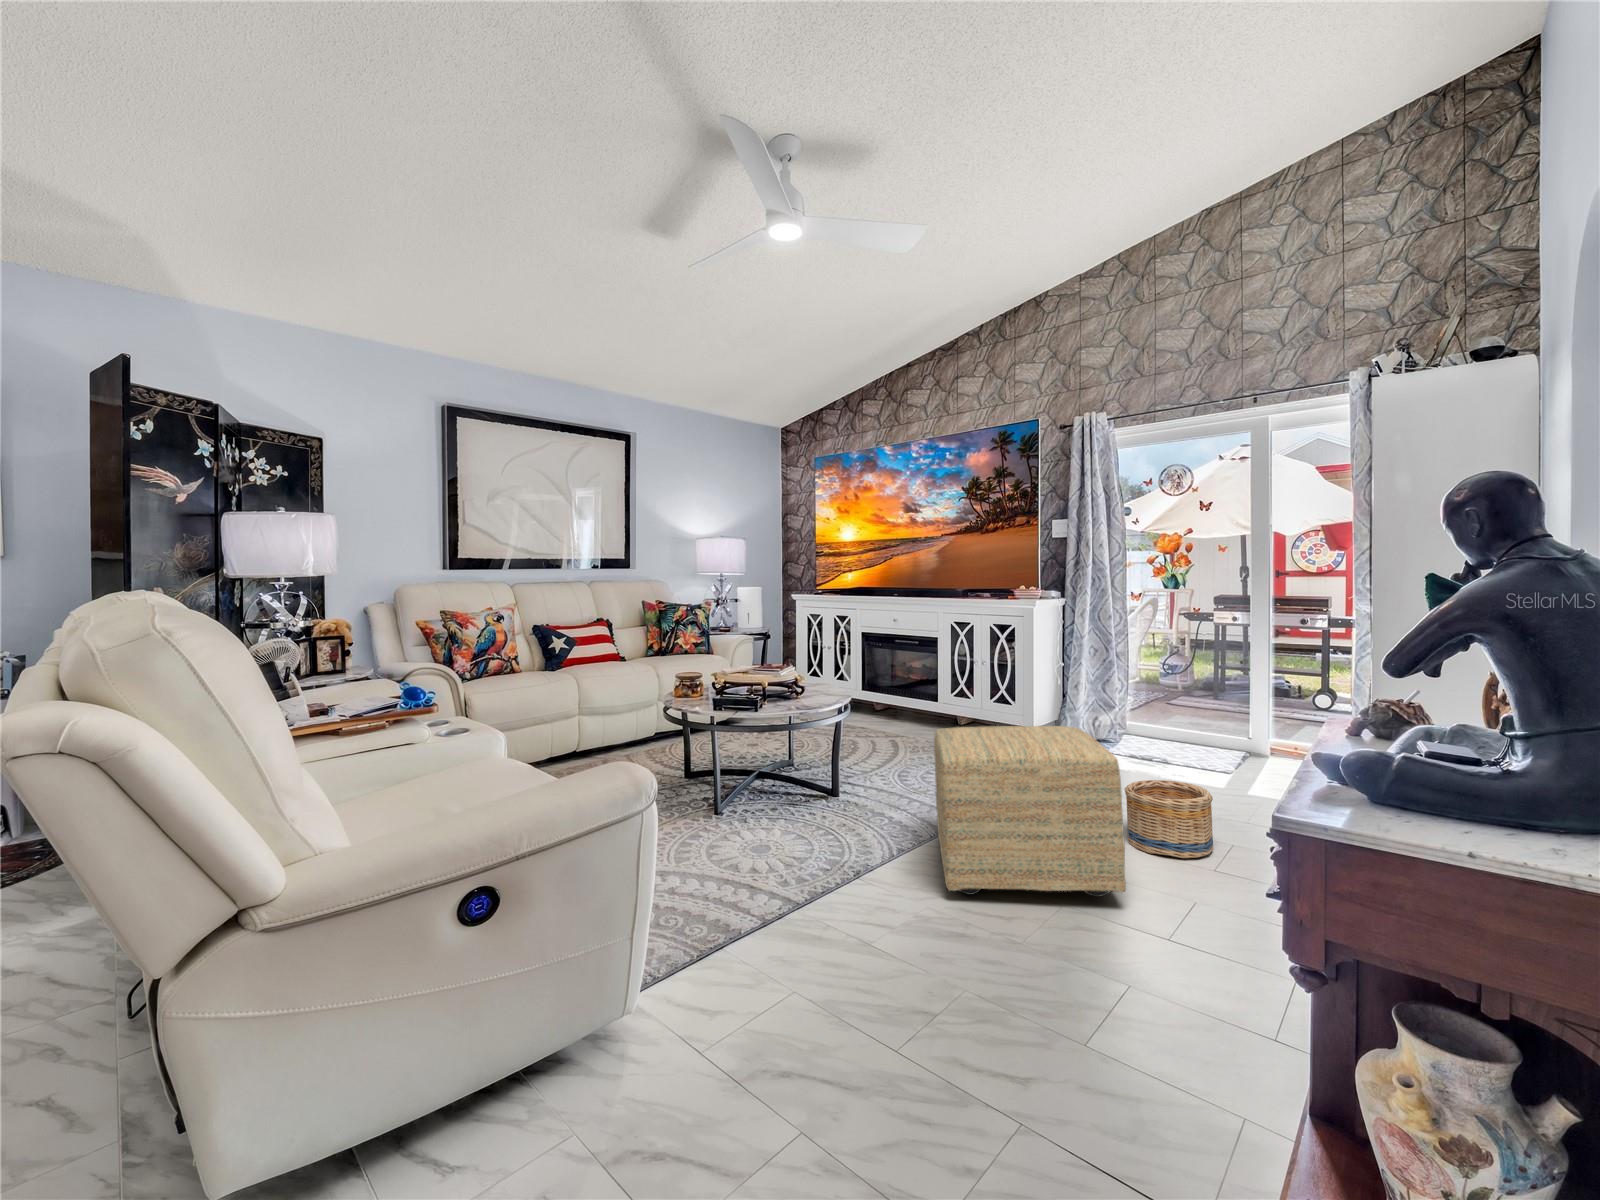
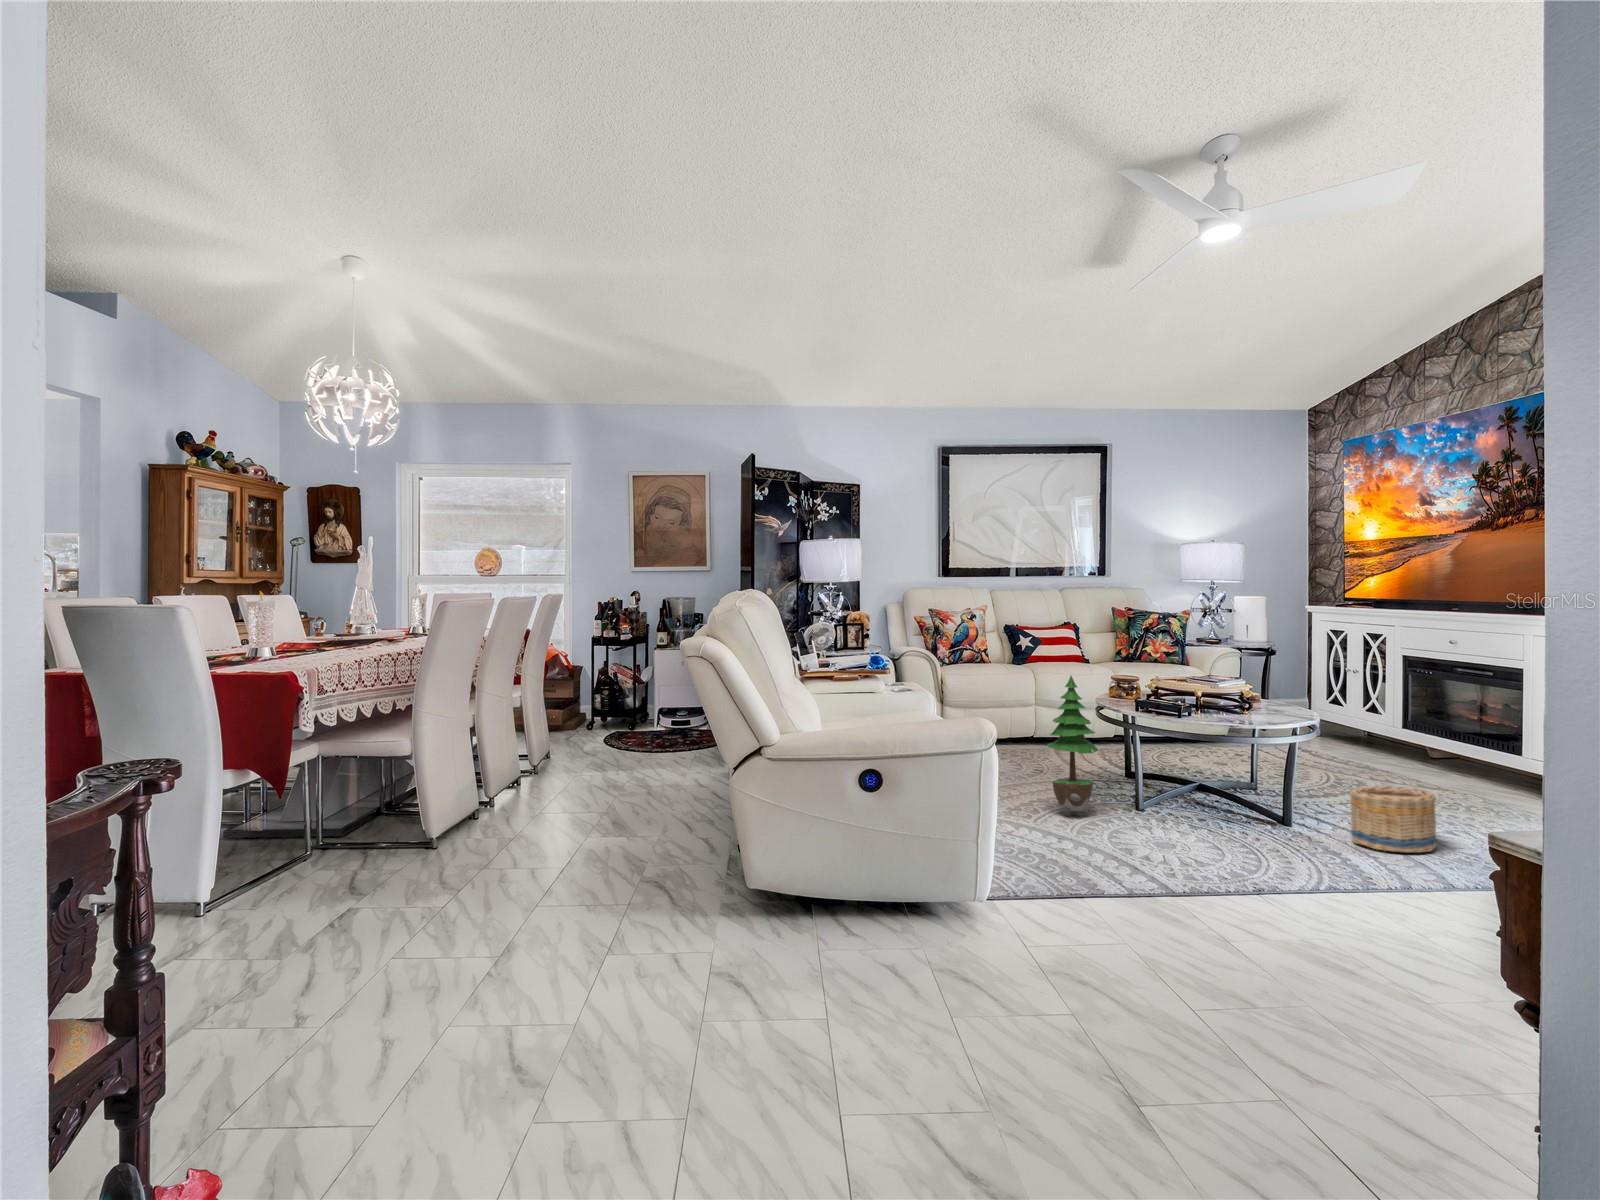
potted tree: none [832,701,903,899] -> present [1047,676,1098,815]
ottoman: present [934,726,1126,897] -> none [1118,714,1306,842]

